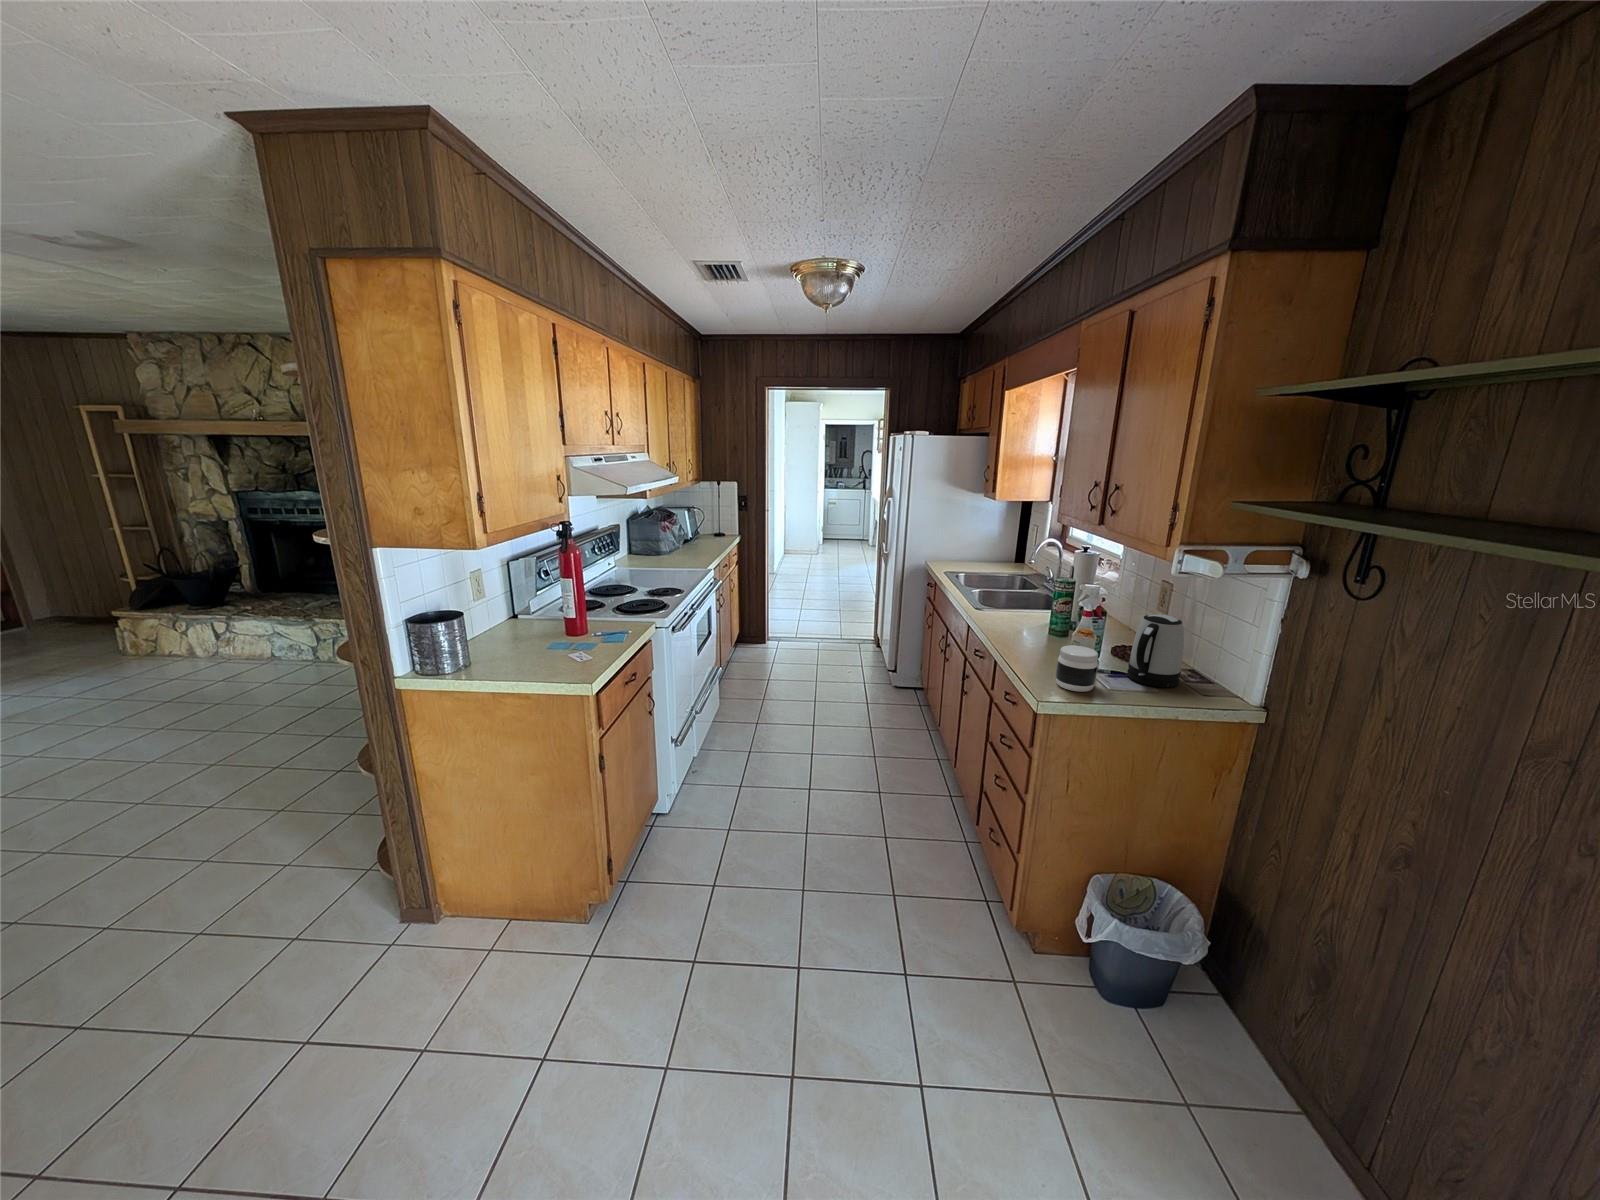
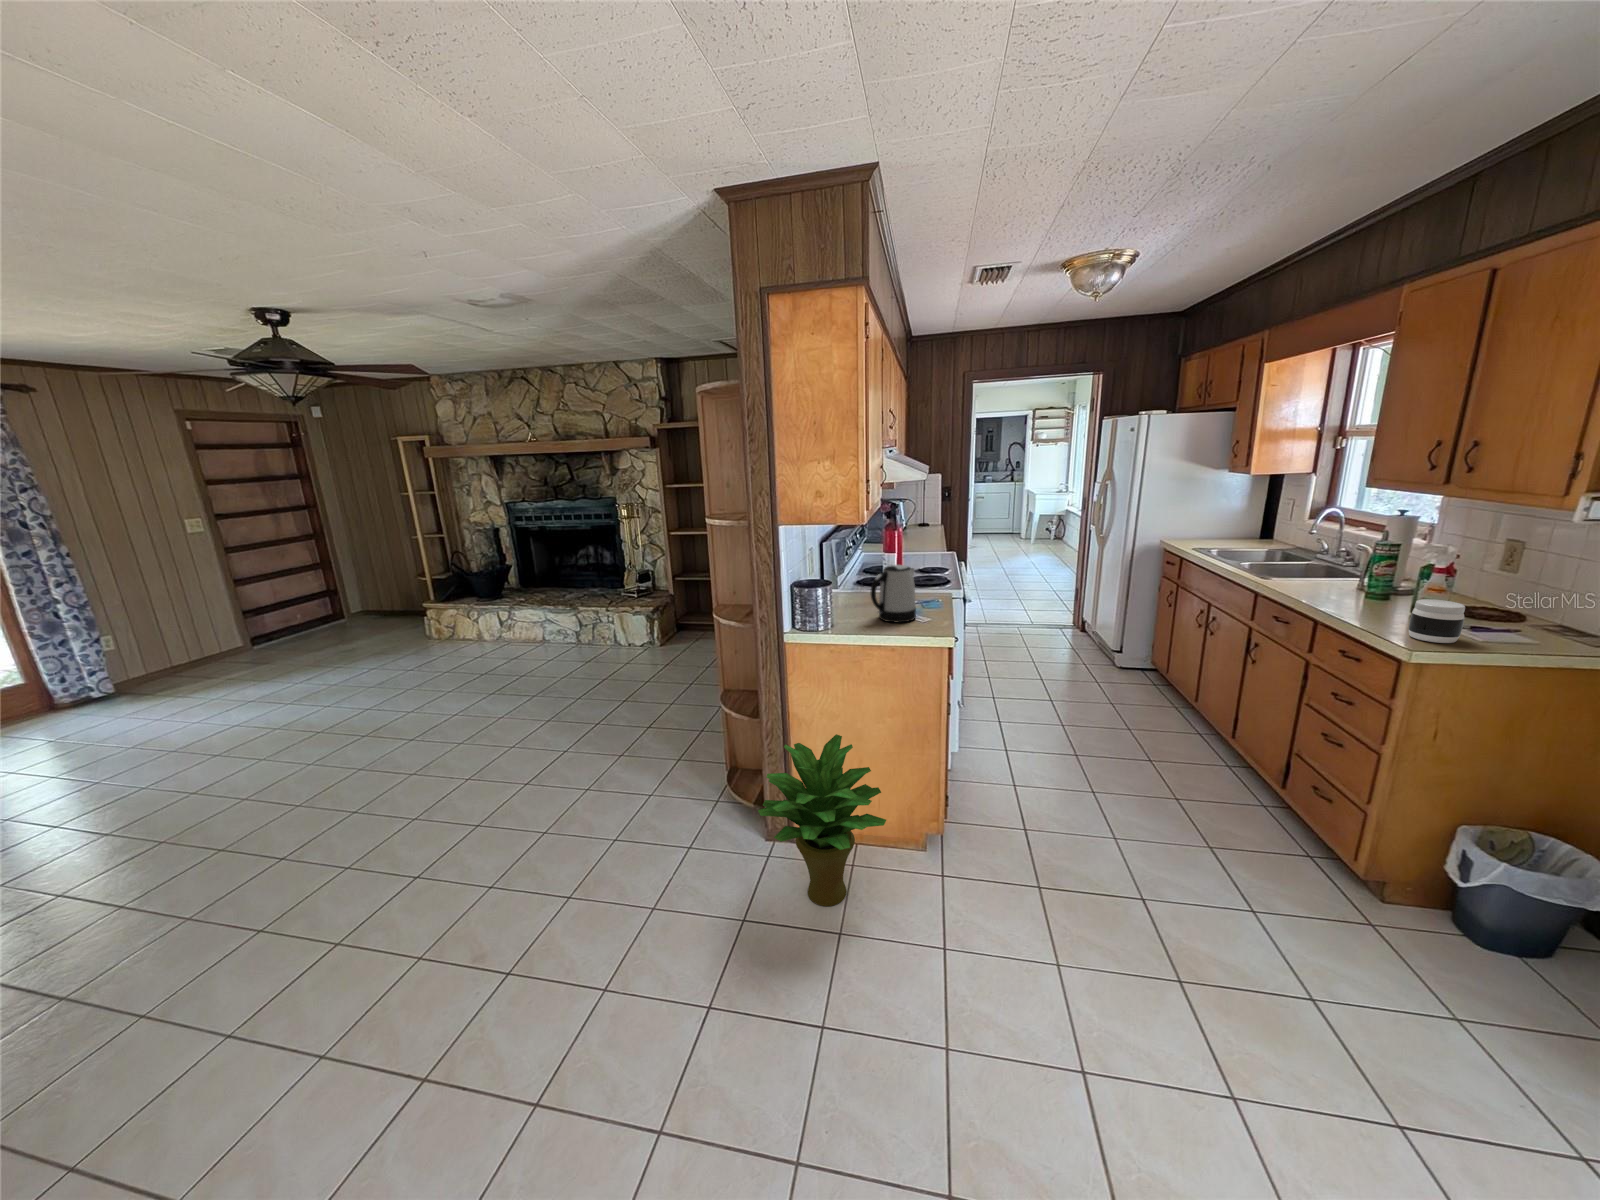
kettle: present [1127,614,1184,687] -> present [871,565,916,622]
potted plant: none [318,802,501,1013] -> present [758,734,886,906]

